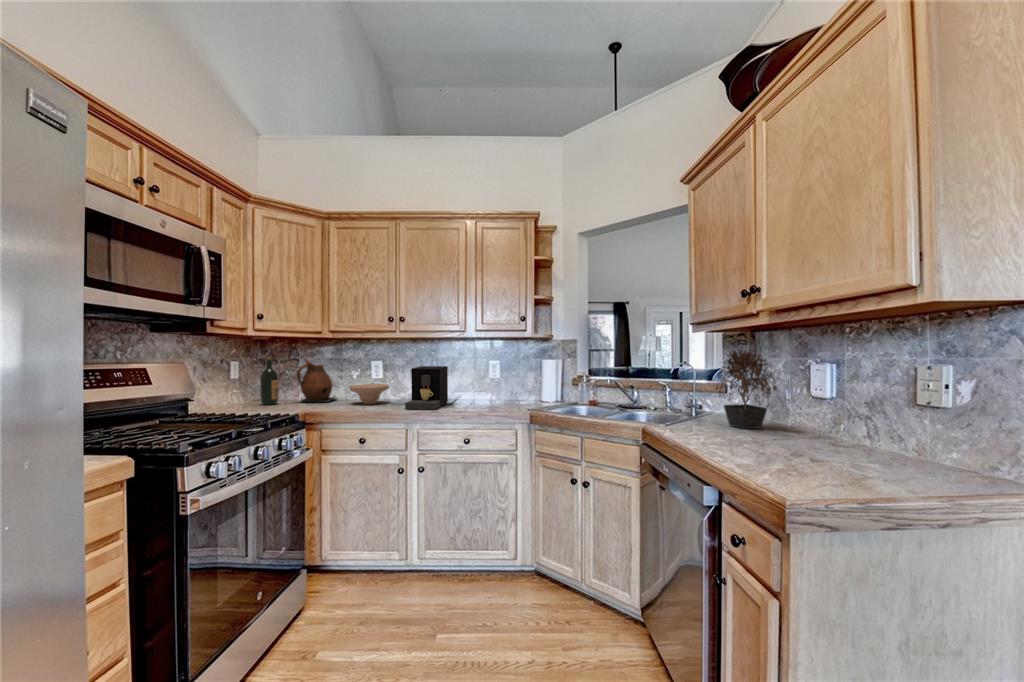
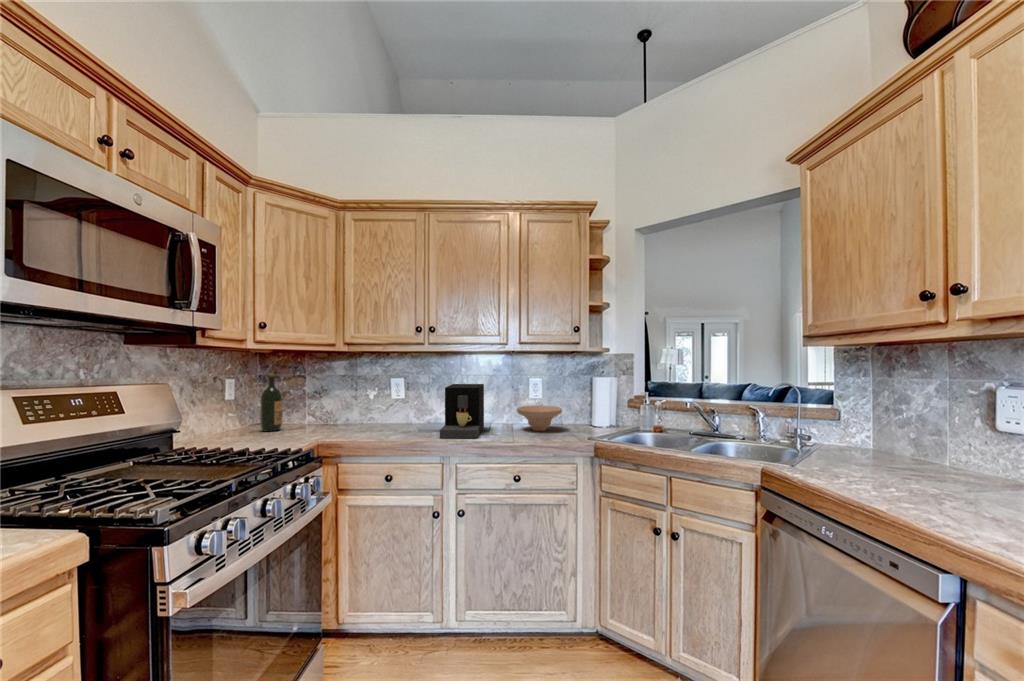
potted plant: present [715,348,777,429] -> none [845,364,954,471]
ceramic pitcher: present [297,361,336,402] -> none [304,377,351,428]
bowl: present [350,384,389,404] -> present [517,405,562,431]

